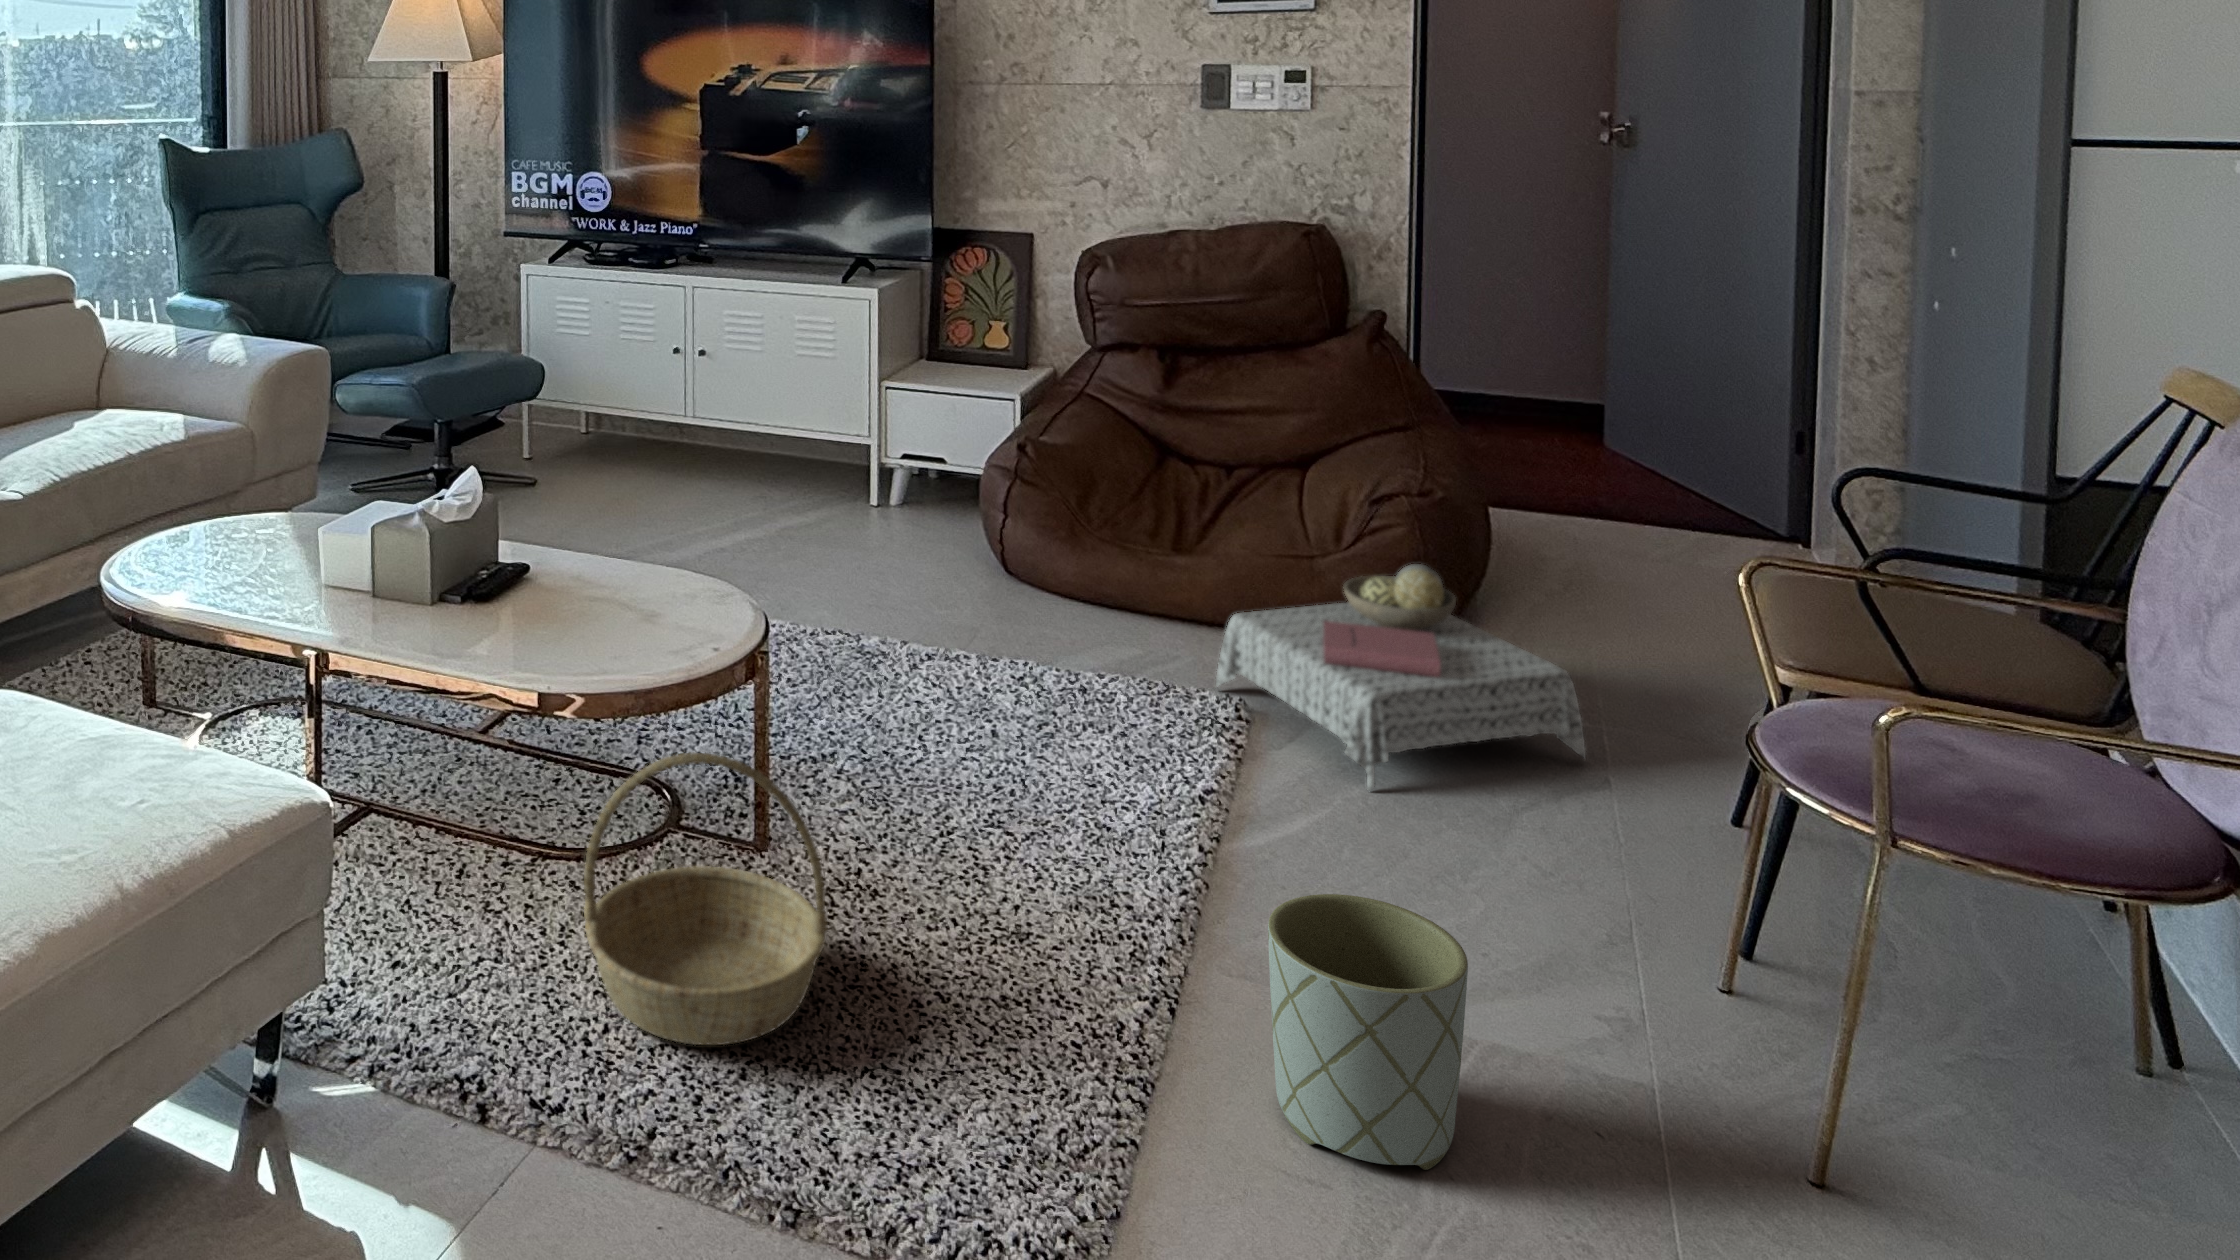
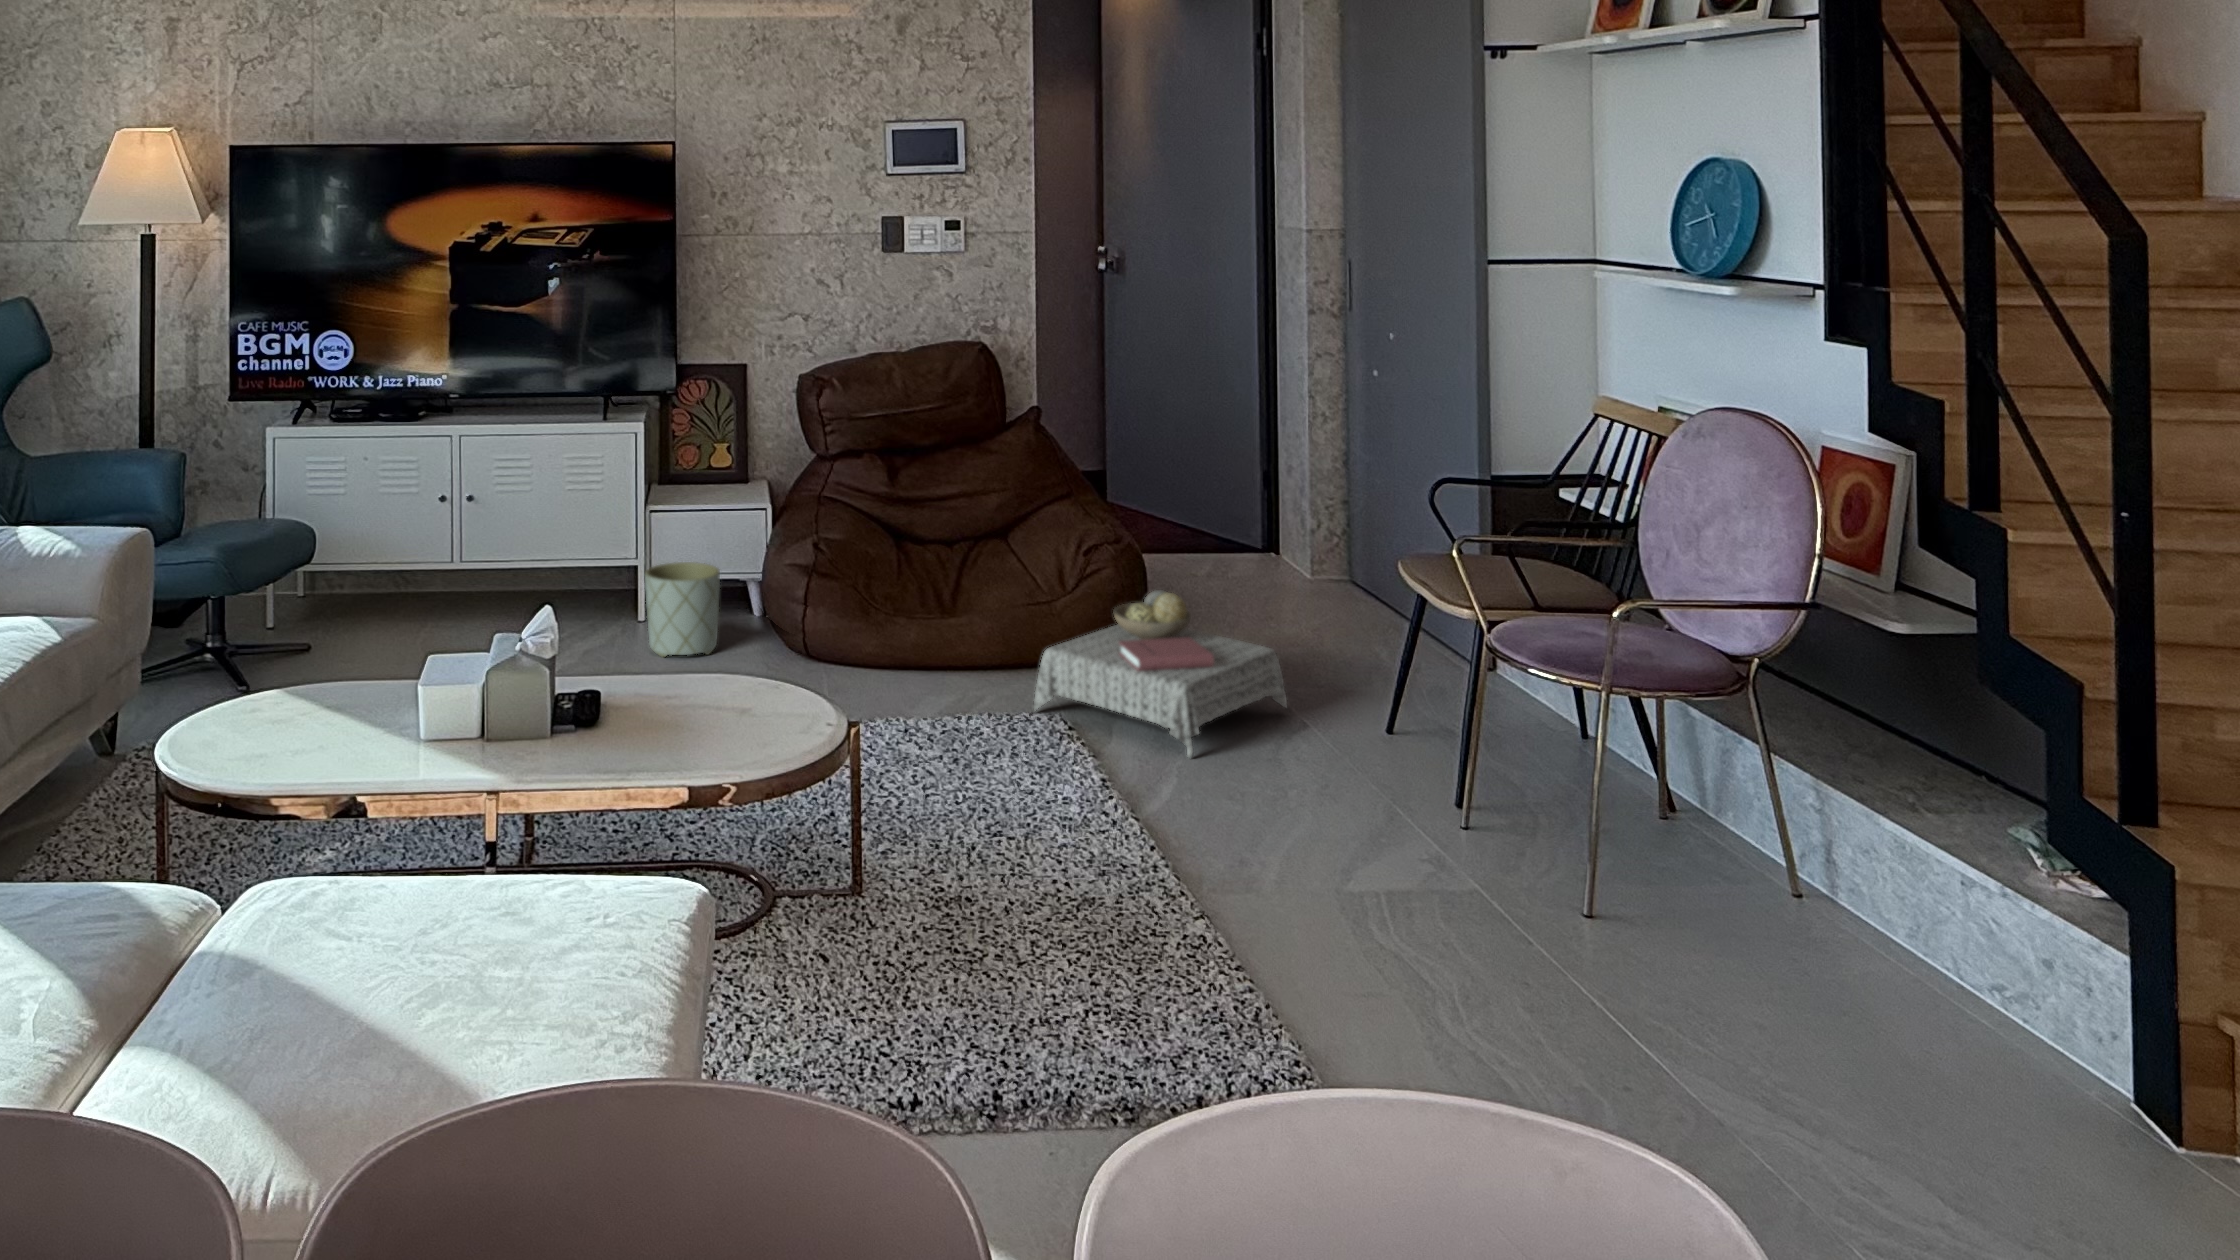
basket: present [584,752,828,1045] -> none [829,796,1024,1035]
planter: present [1268,894,1468,1170] -> present [645,562,720,657]

